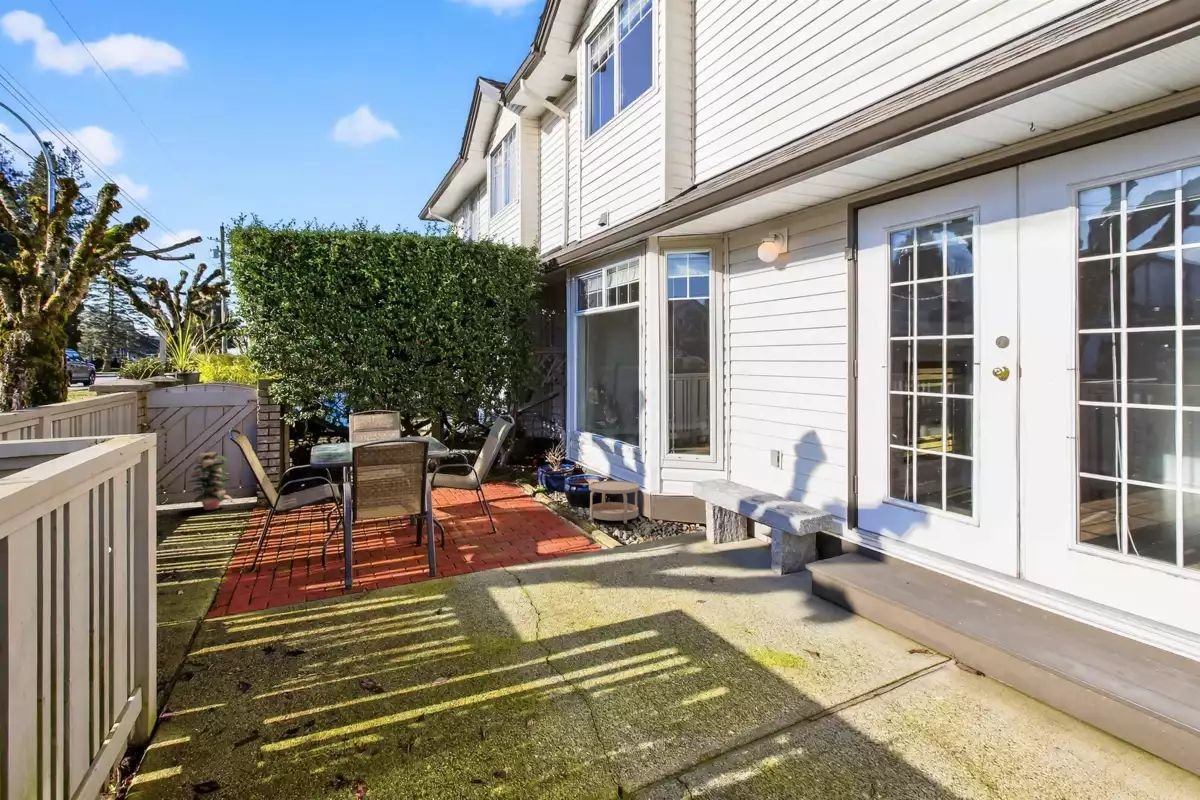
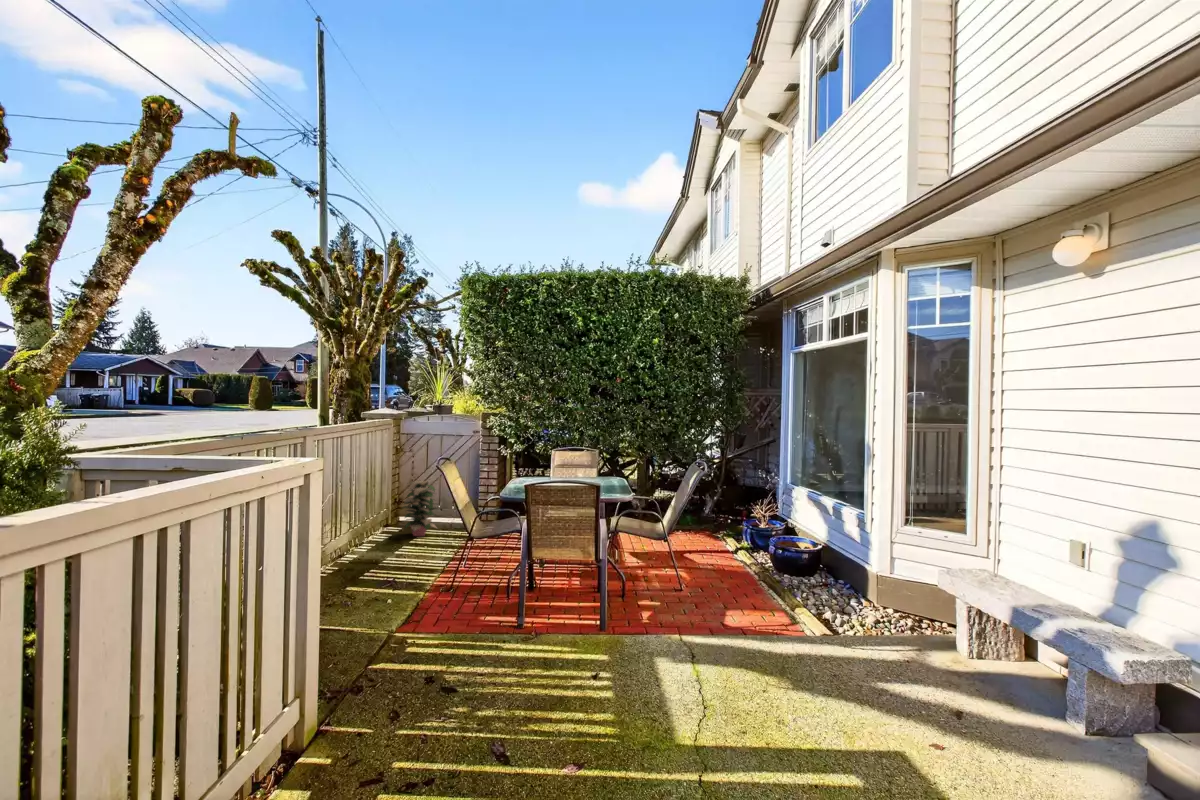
side table: present [589,481,640,524] -> none [797,547,863,603]

